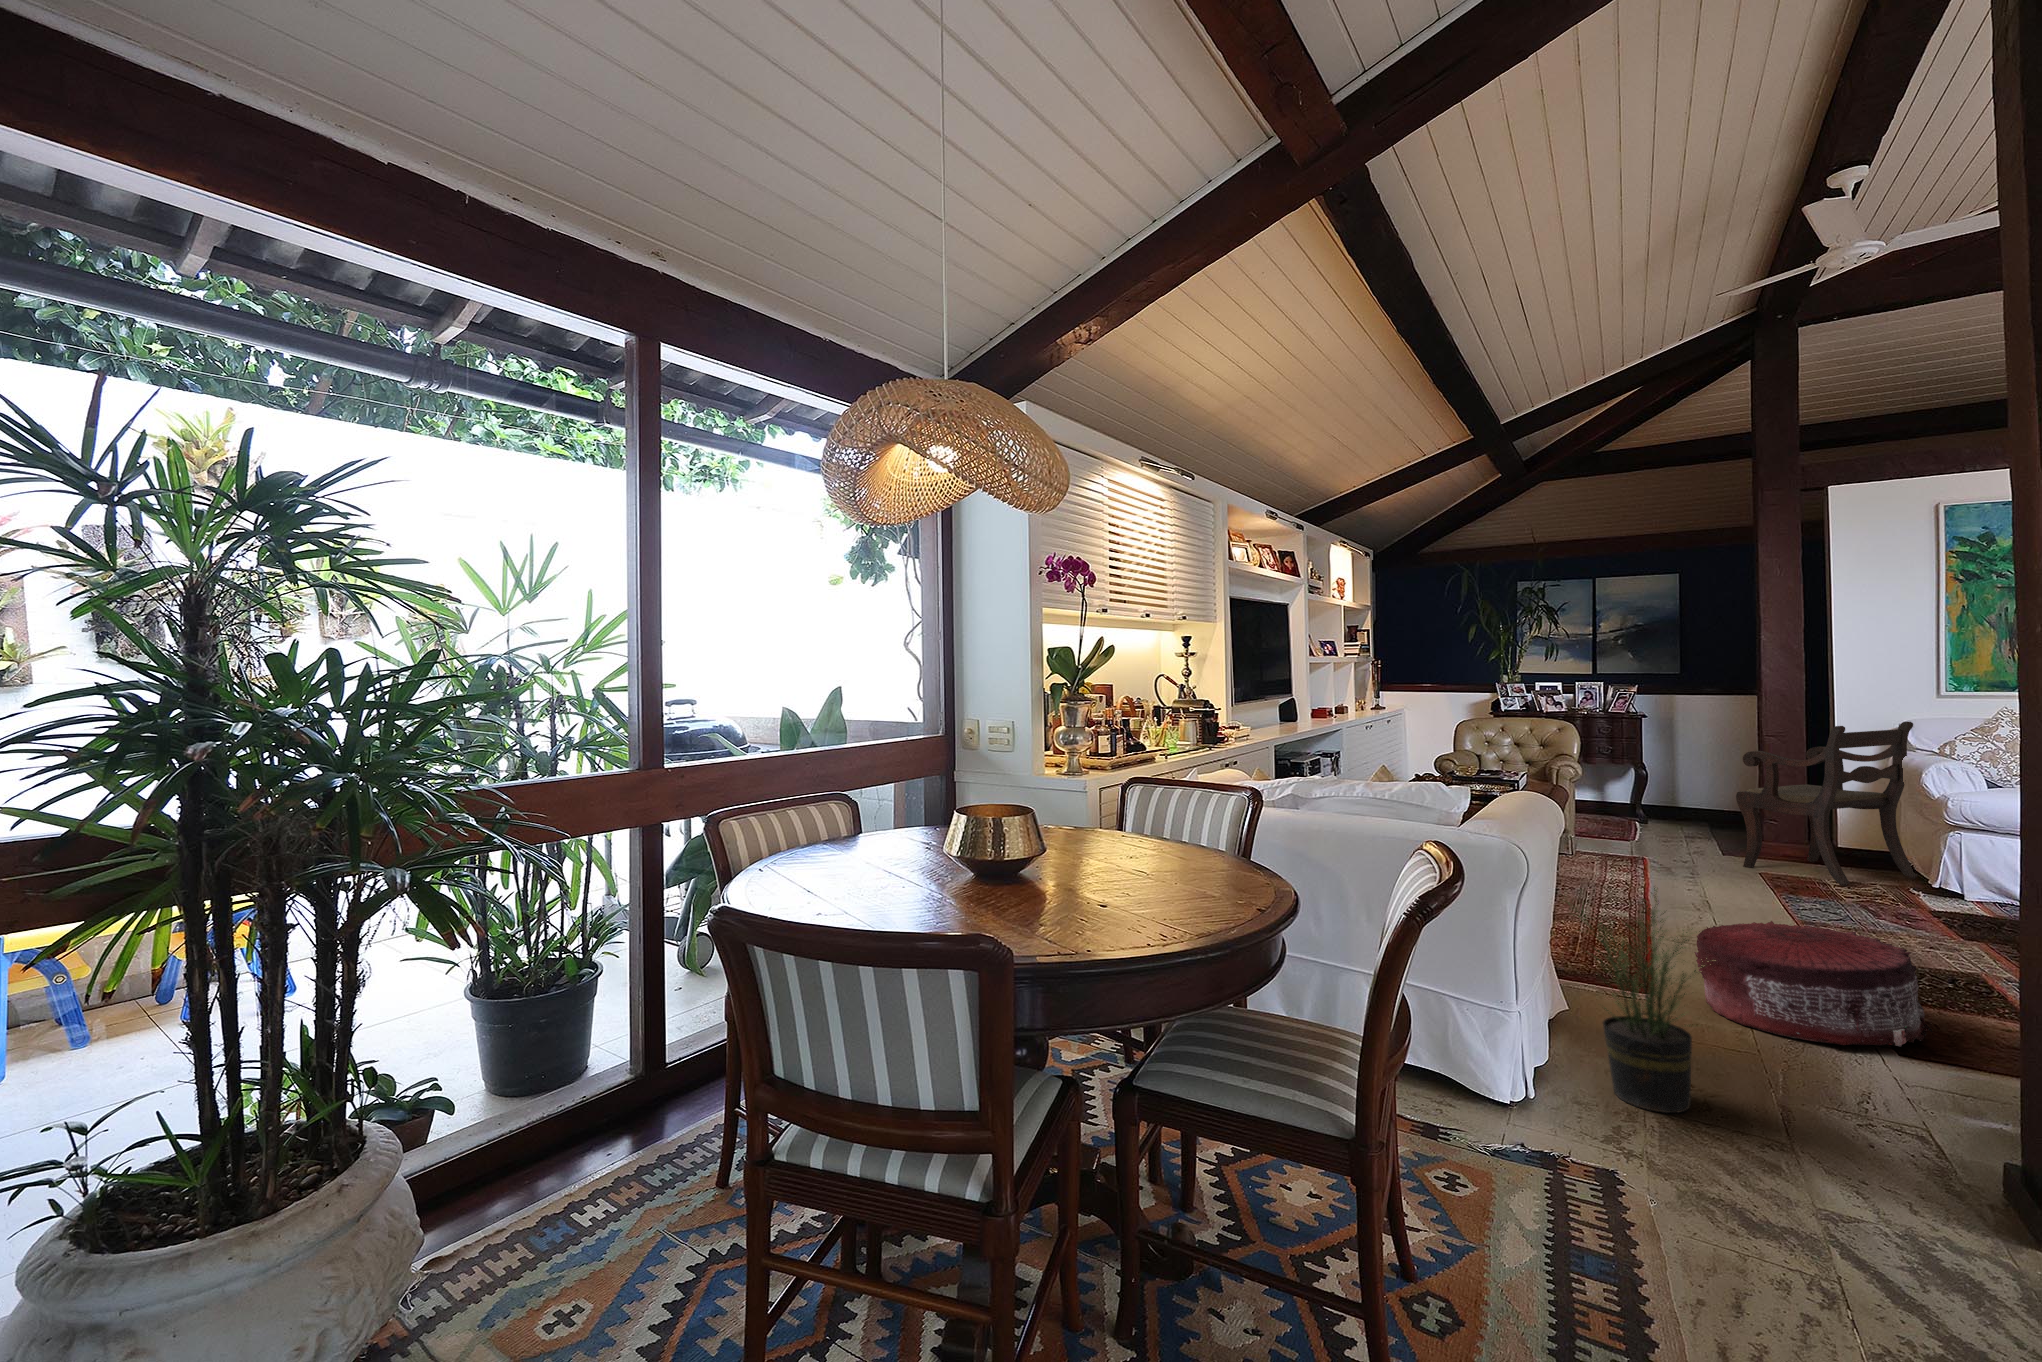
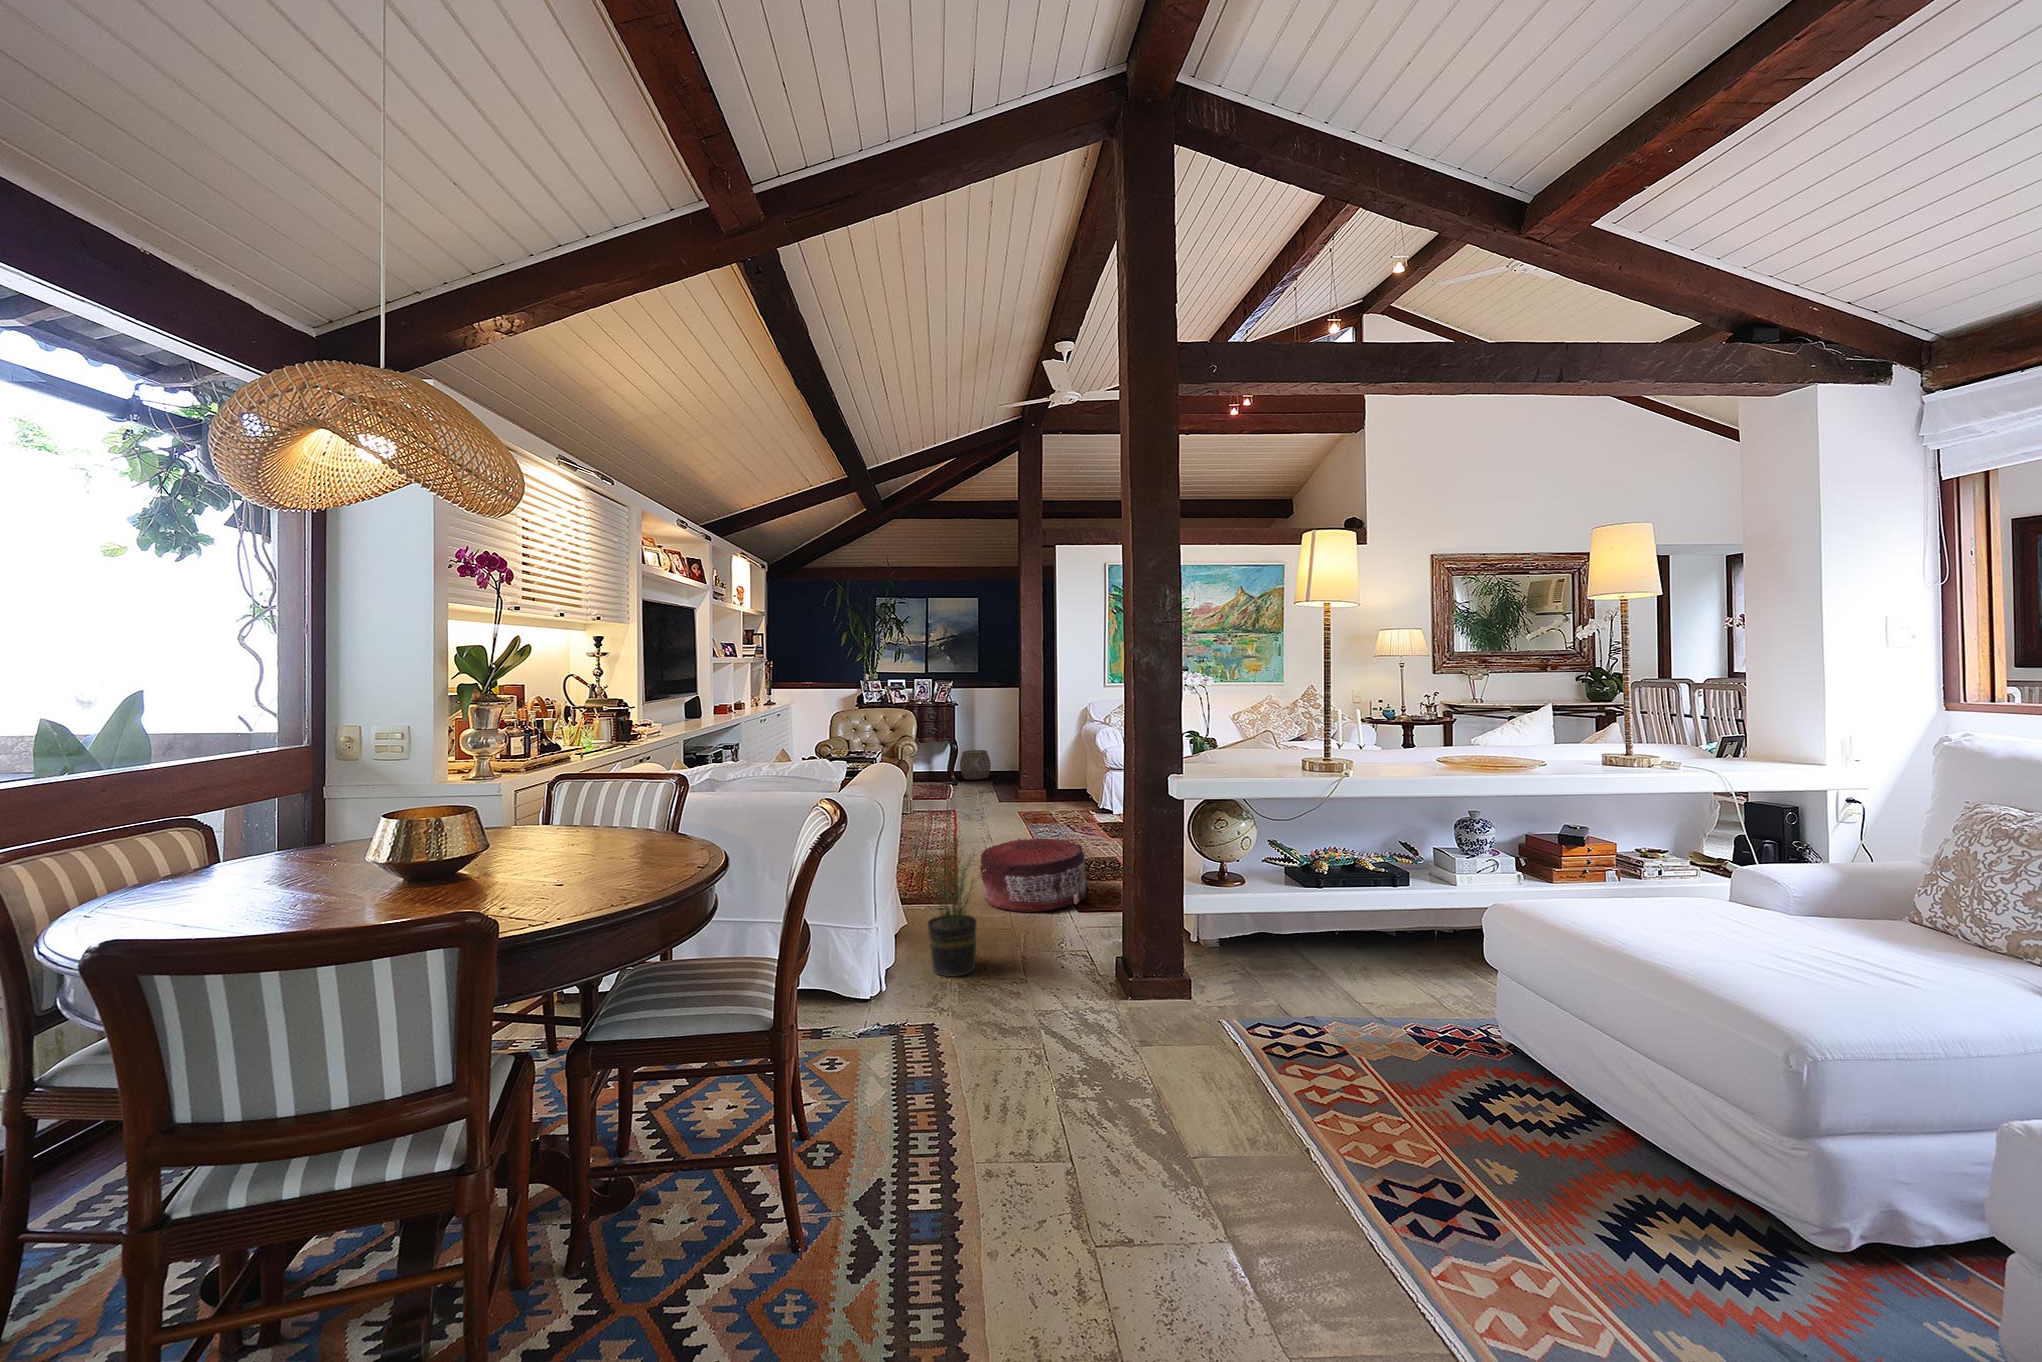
armchair: present [1736,722,1918,886] -> none [1004,704,1090,813]
woven basket: none [1655,780,1711,821] -> present [960,750,991,779]

